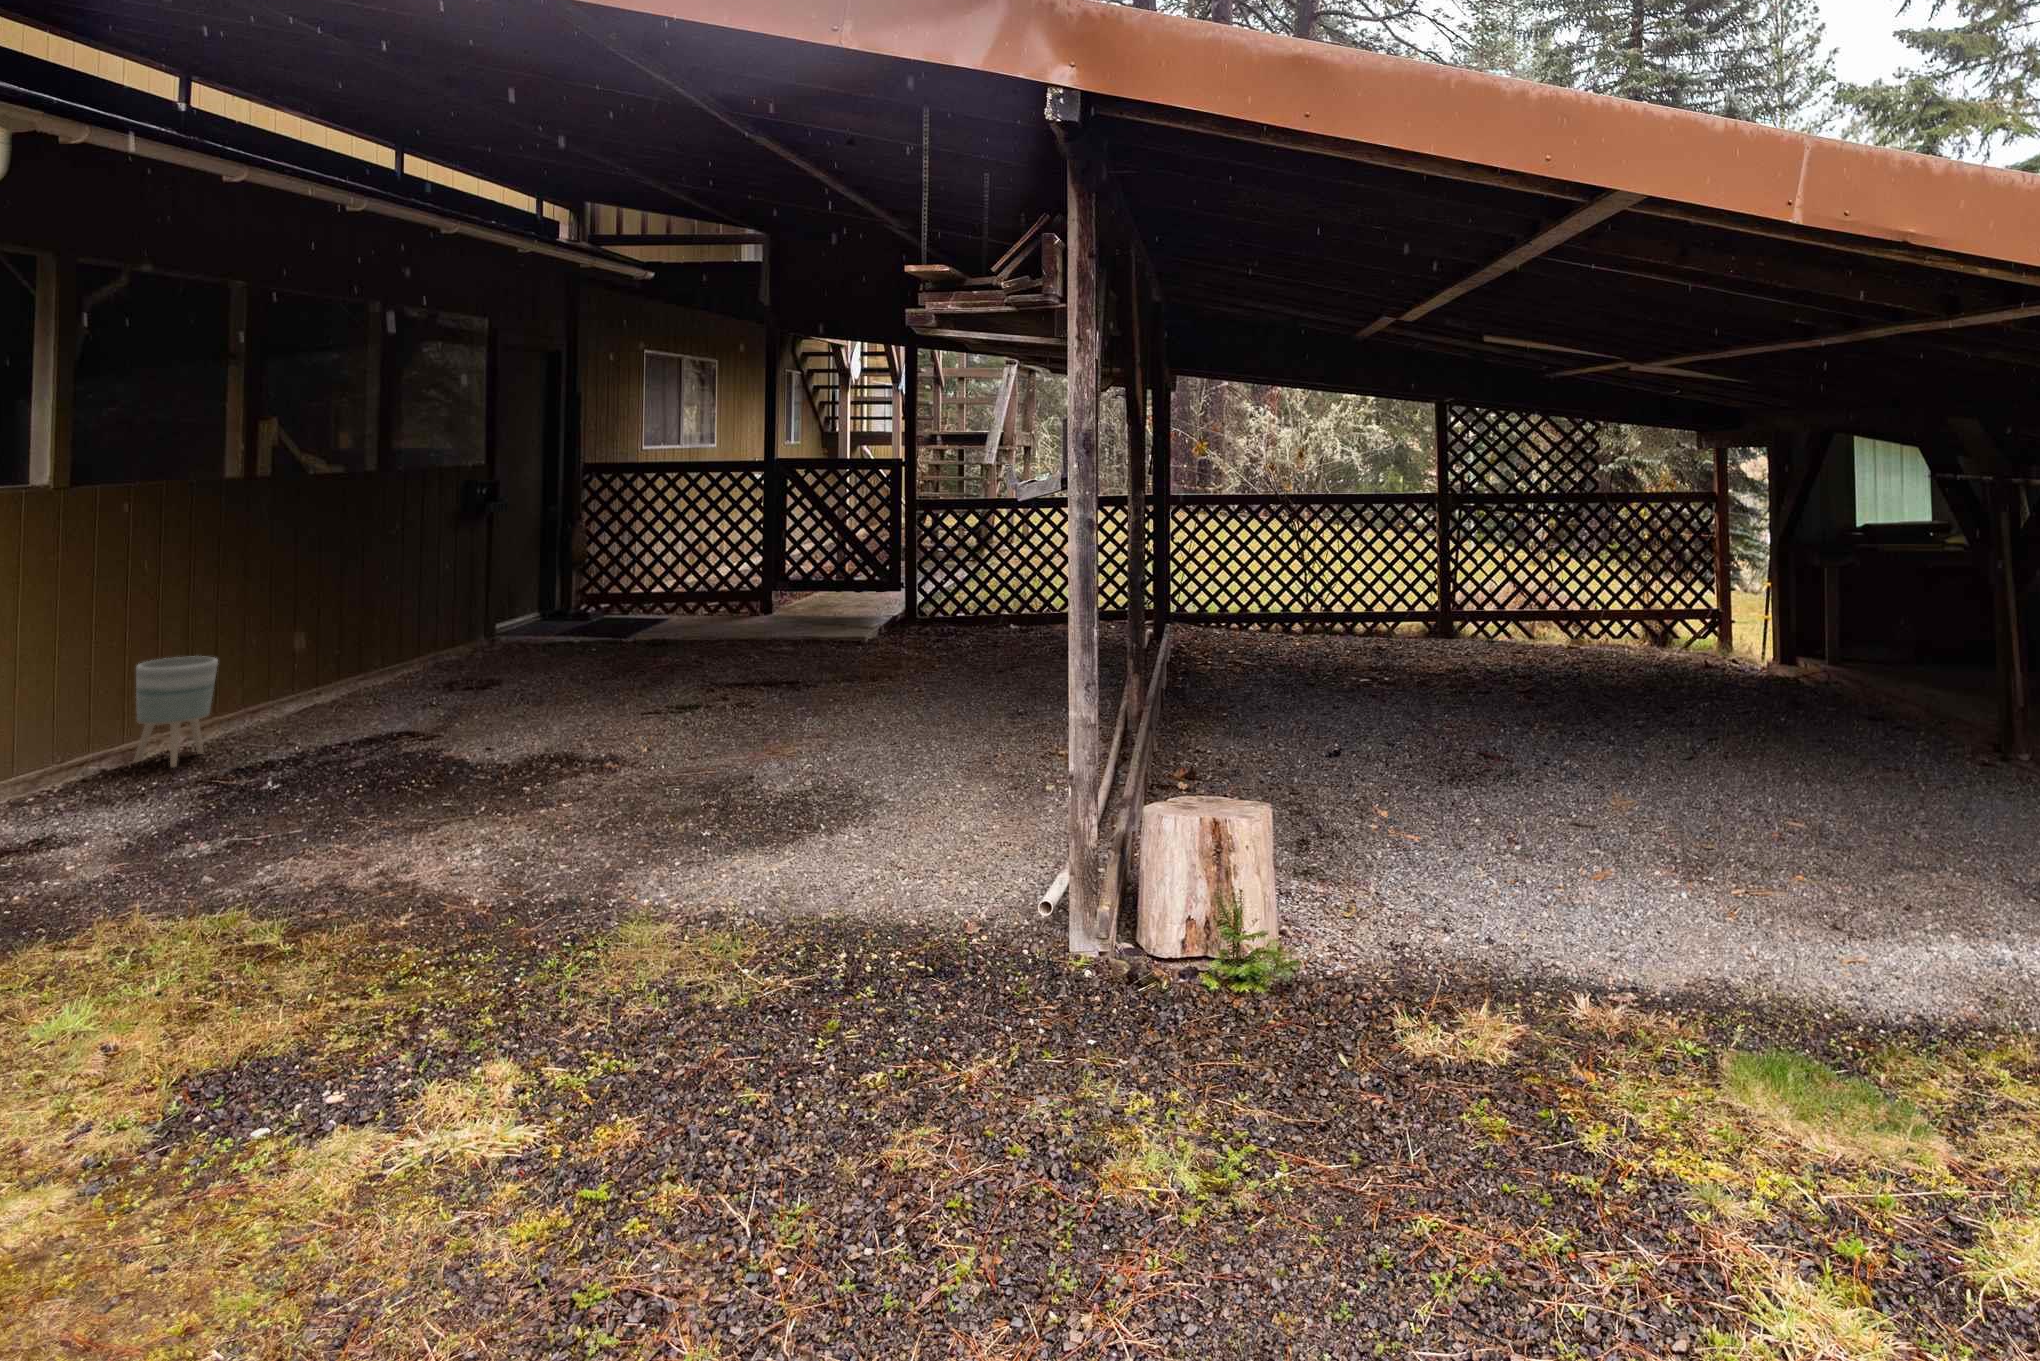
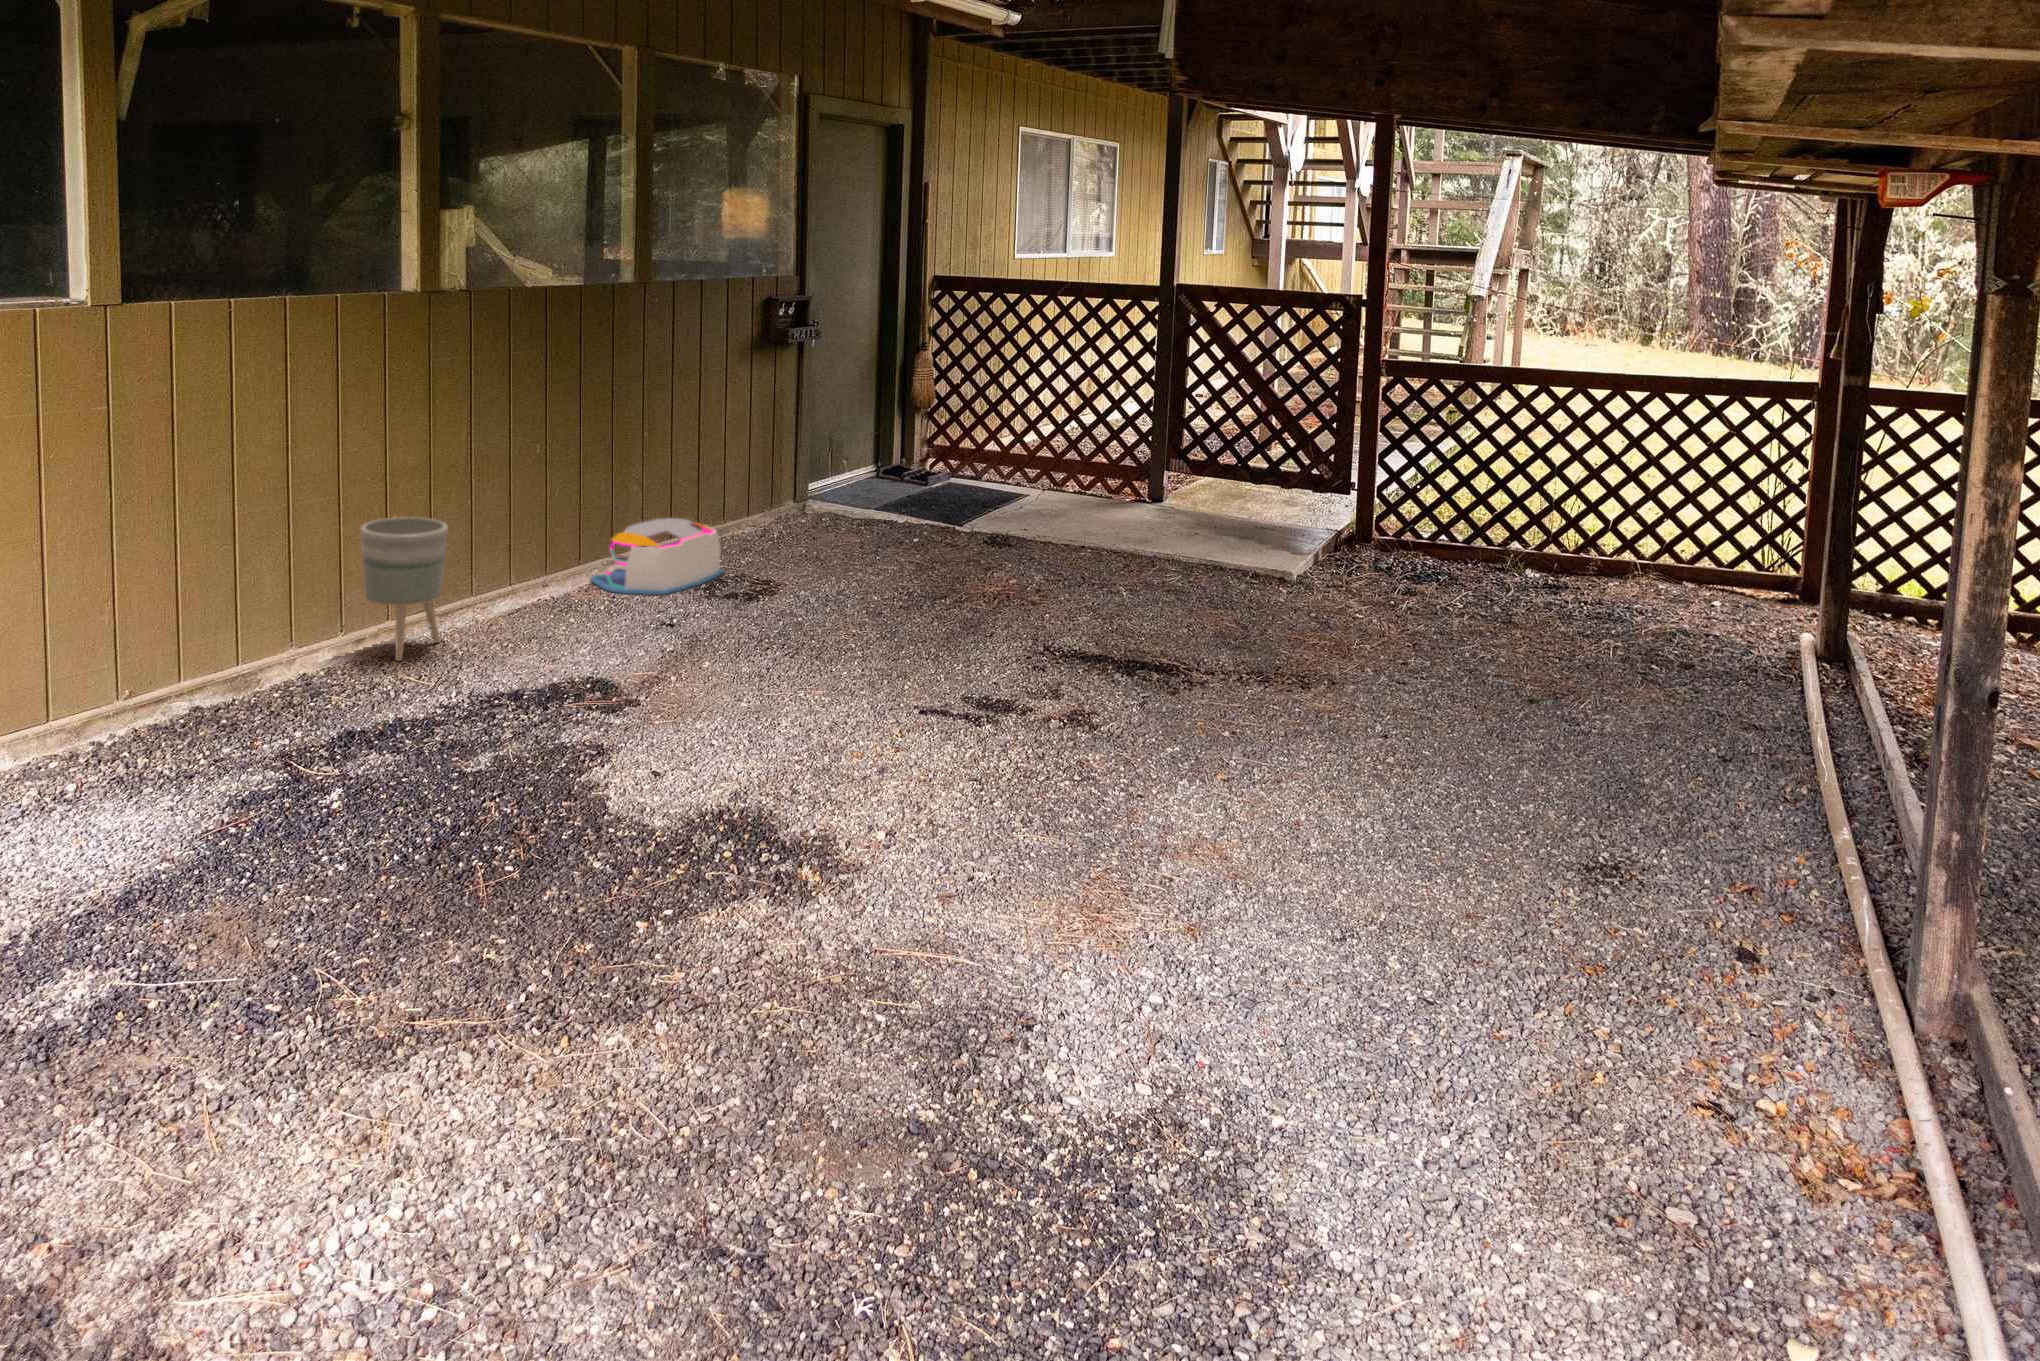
storage bin: none [316,651,433,709] -> present [590,518,723,595]

